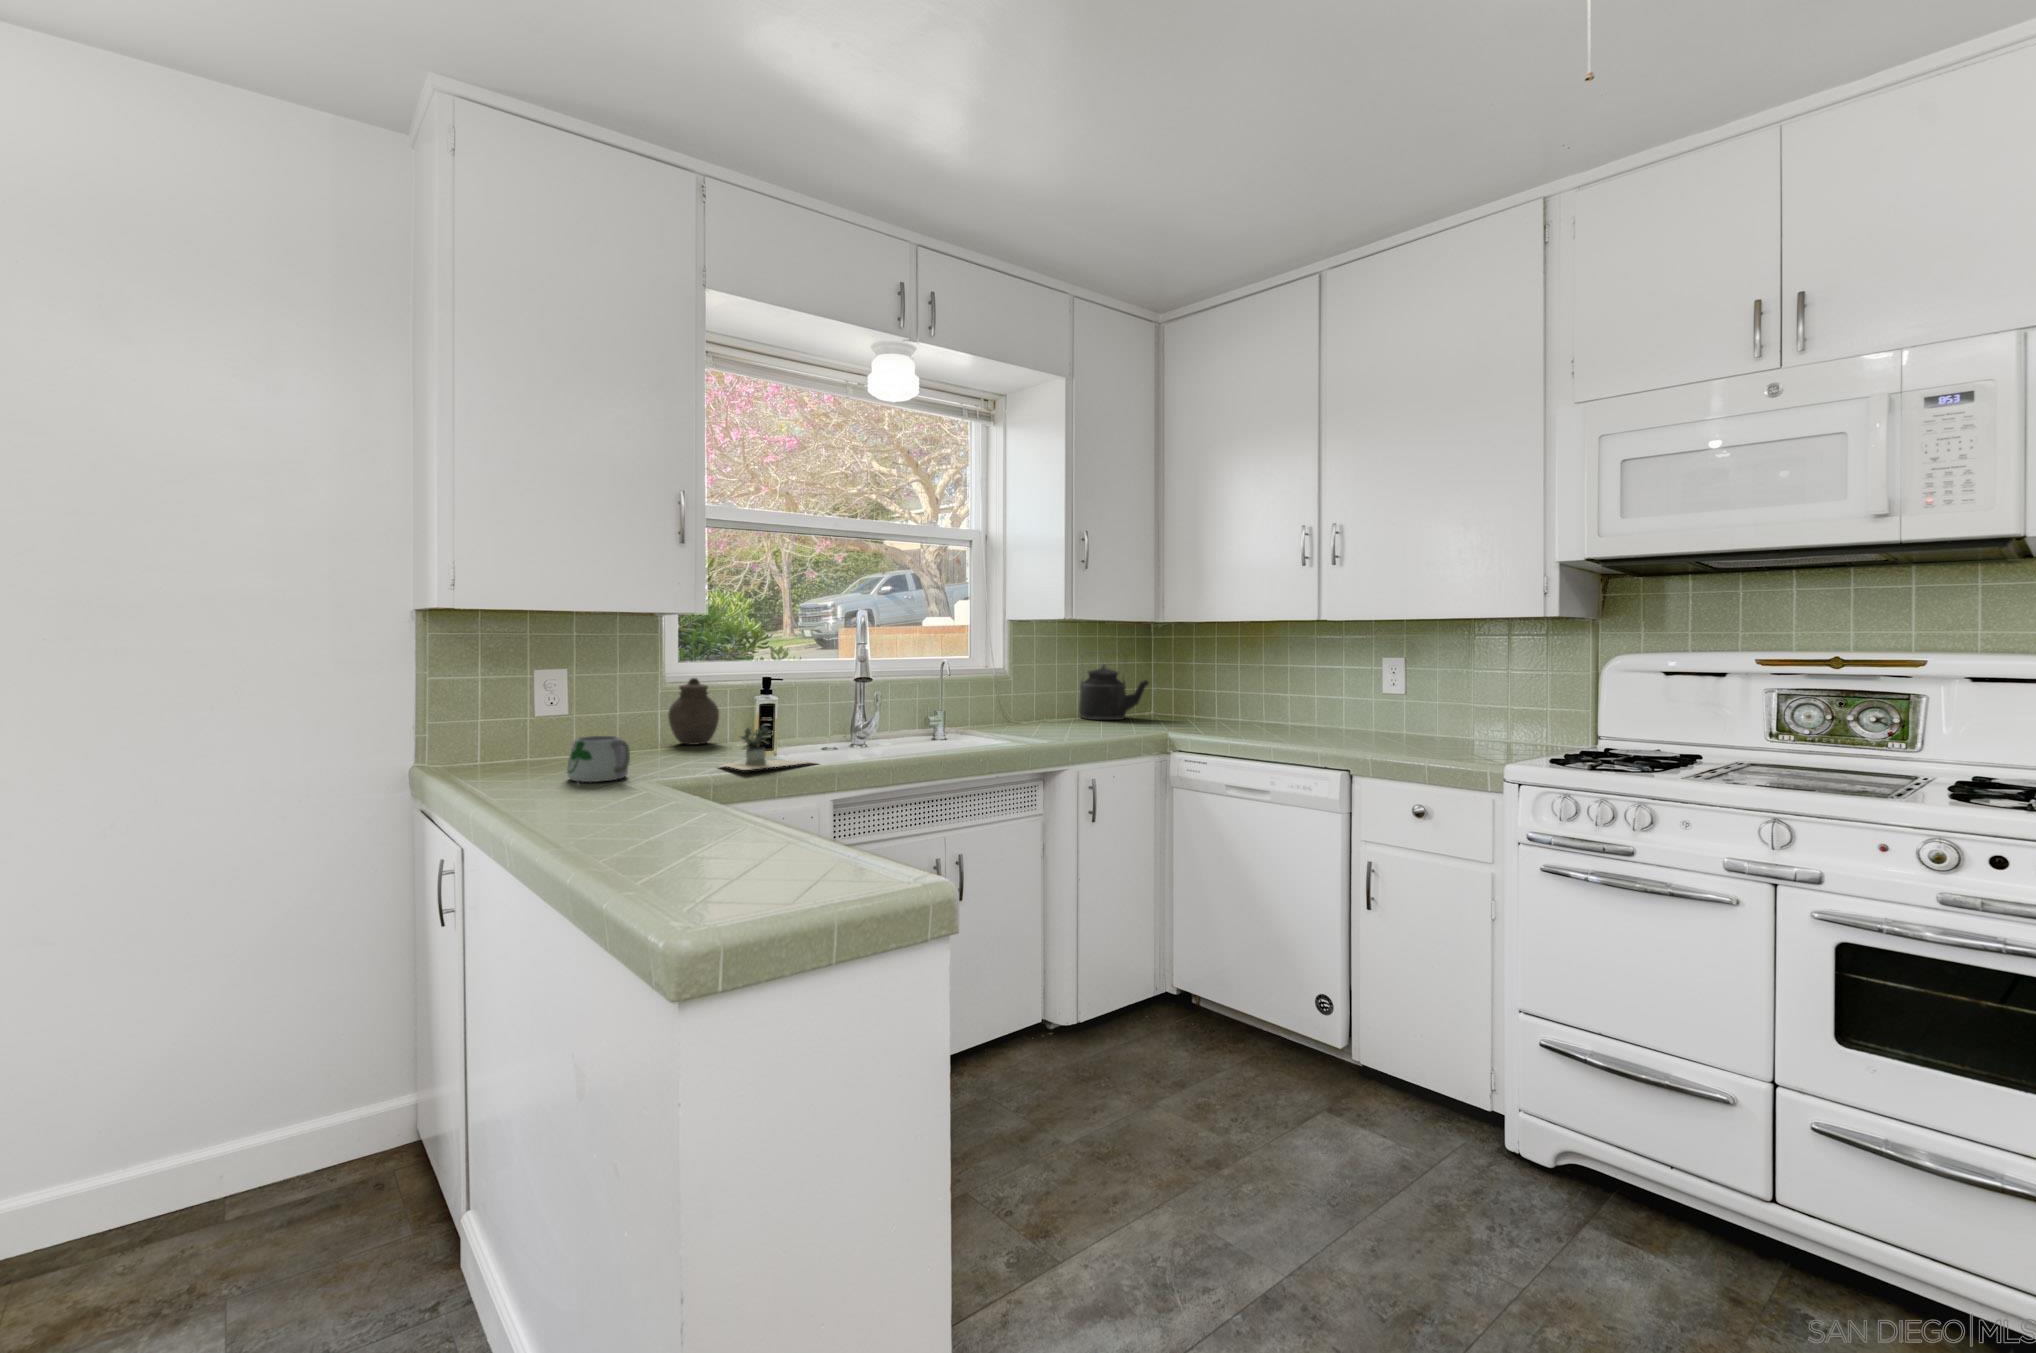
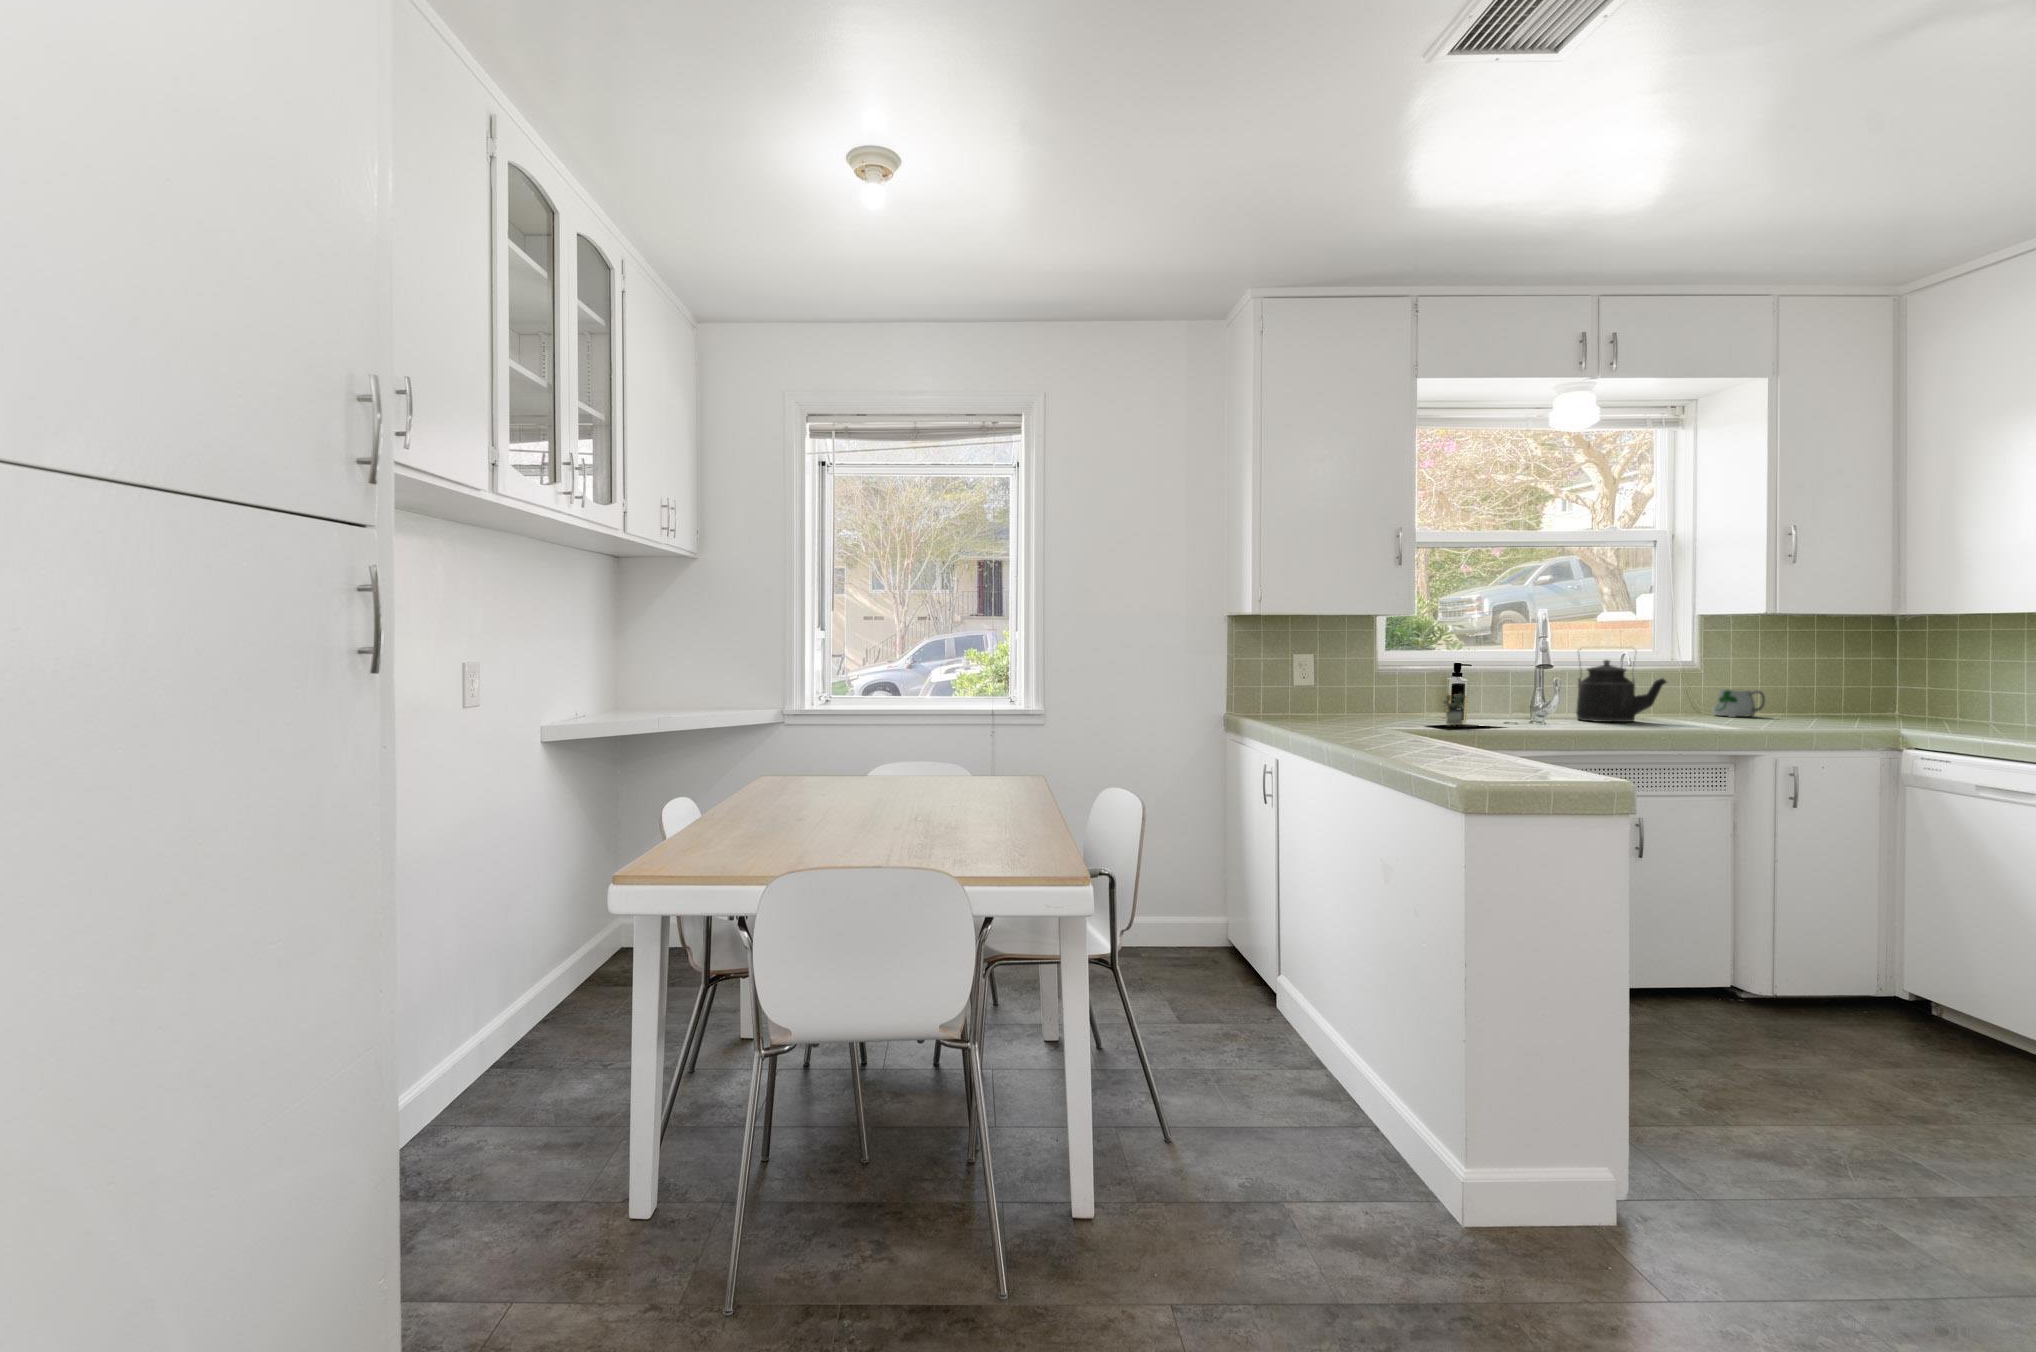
kettle: present [1079,664,1149,720] -> present [1576,649,1667,722]
jar: present [668,678,719,745] -> none [1375,662,1416,716]
mug: present [567,736,630,782] -> present [1712,690,1765,717]

